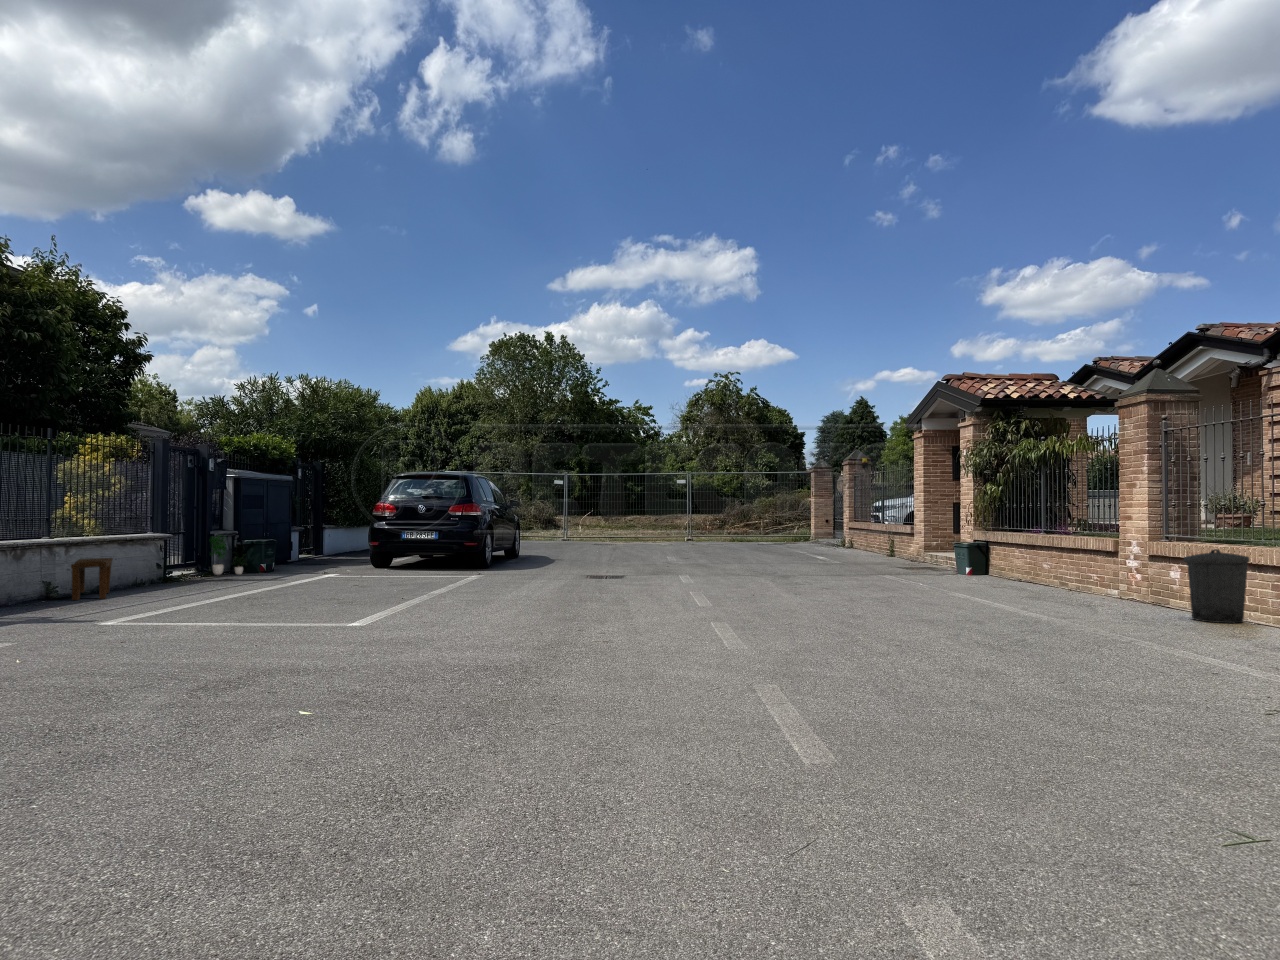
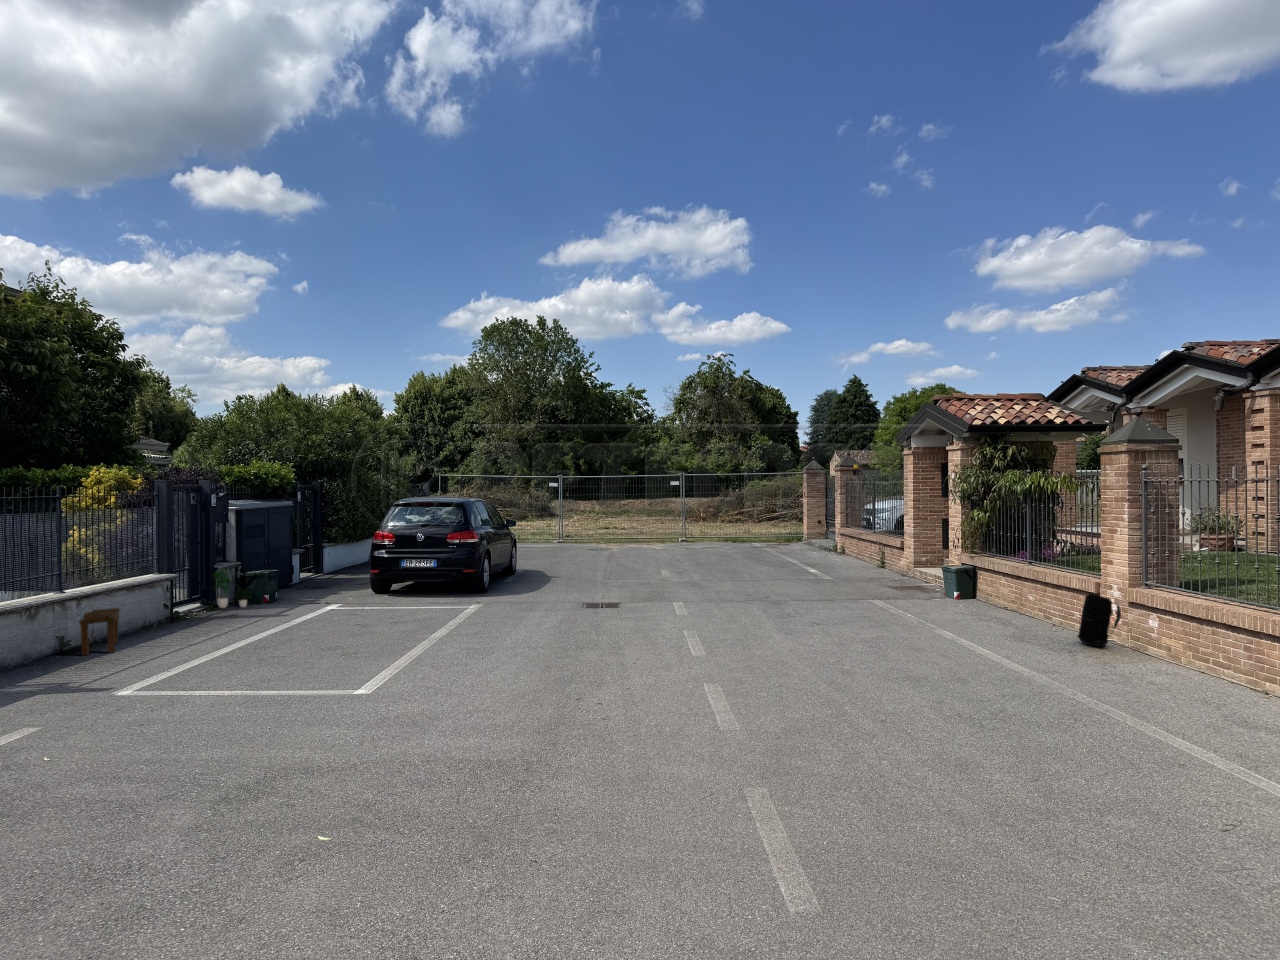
backpack: none [1095,549,1141,602] -> present [1077,594,1121,647]
trash can: present [1184,549,1249,623] -> none [1160,609,1224,683]

